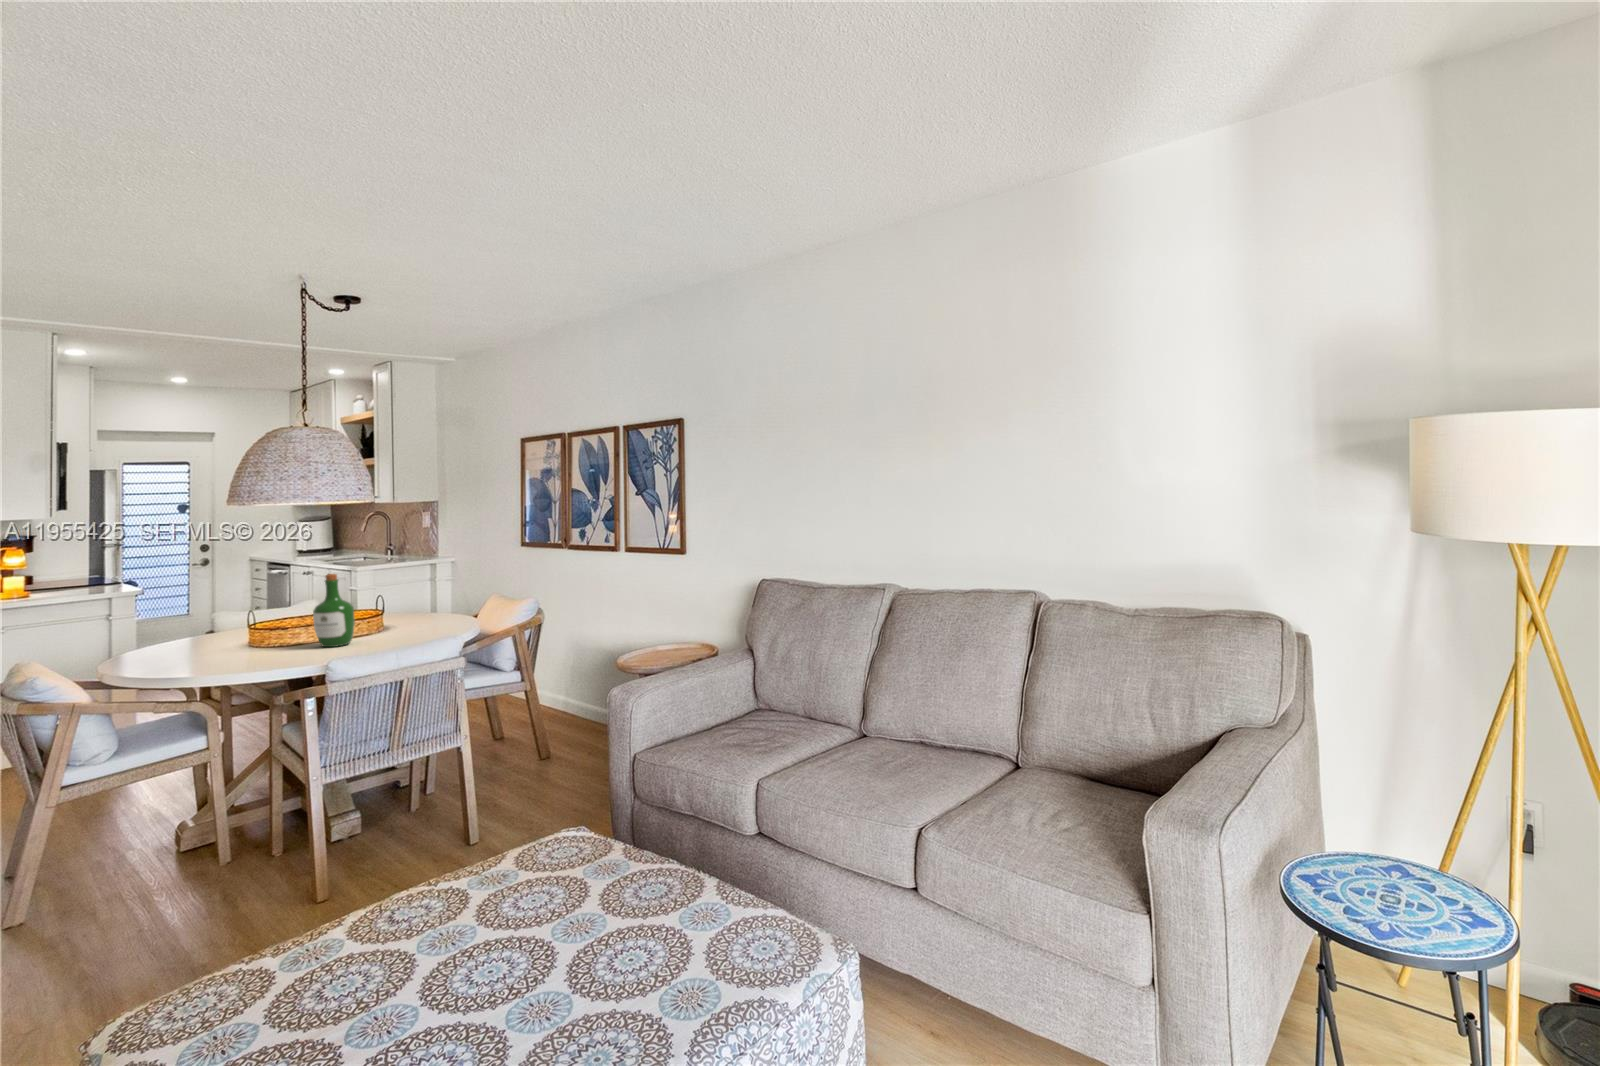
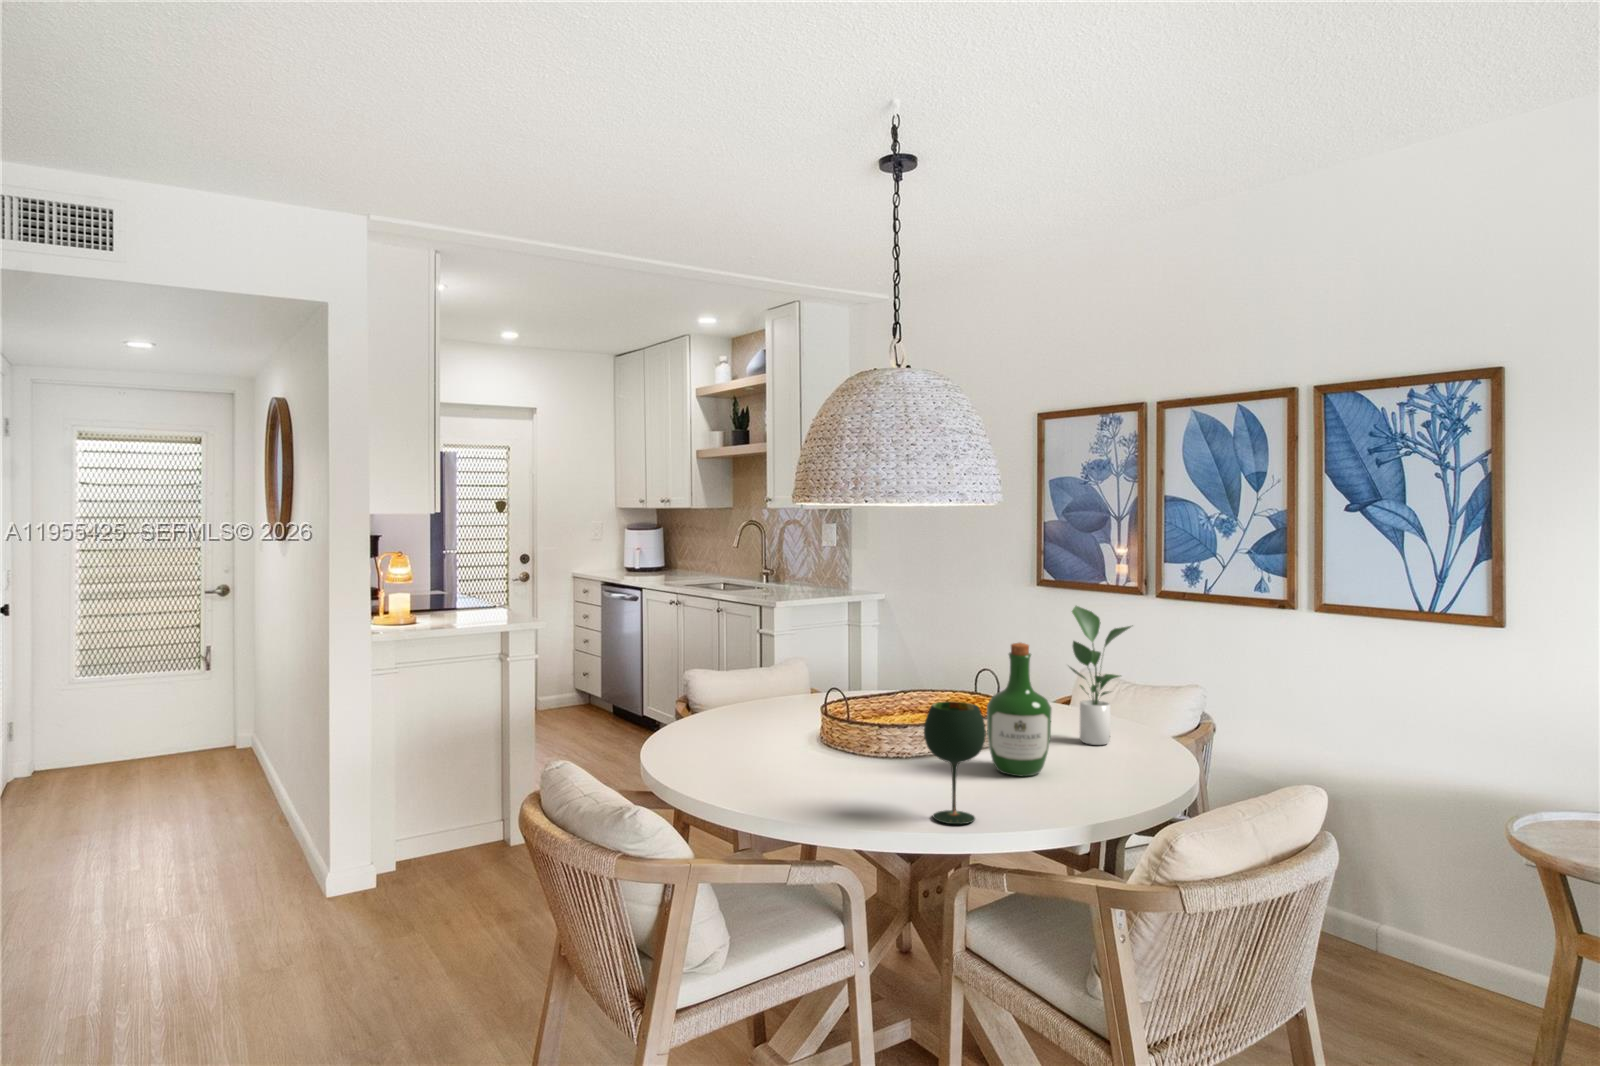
potted plant: none [397,554,439,632] -> present [1070,606,1131,745]
wine glass: none [217,604,258,667] -> present [924,701,986,824]

